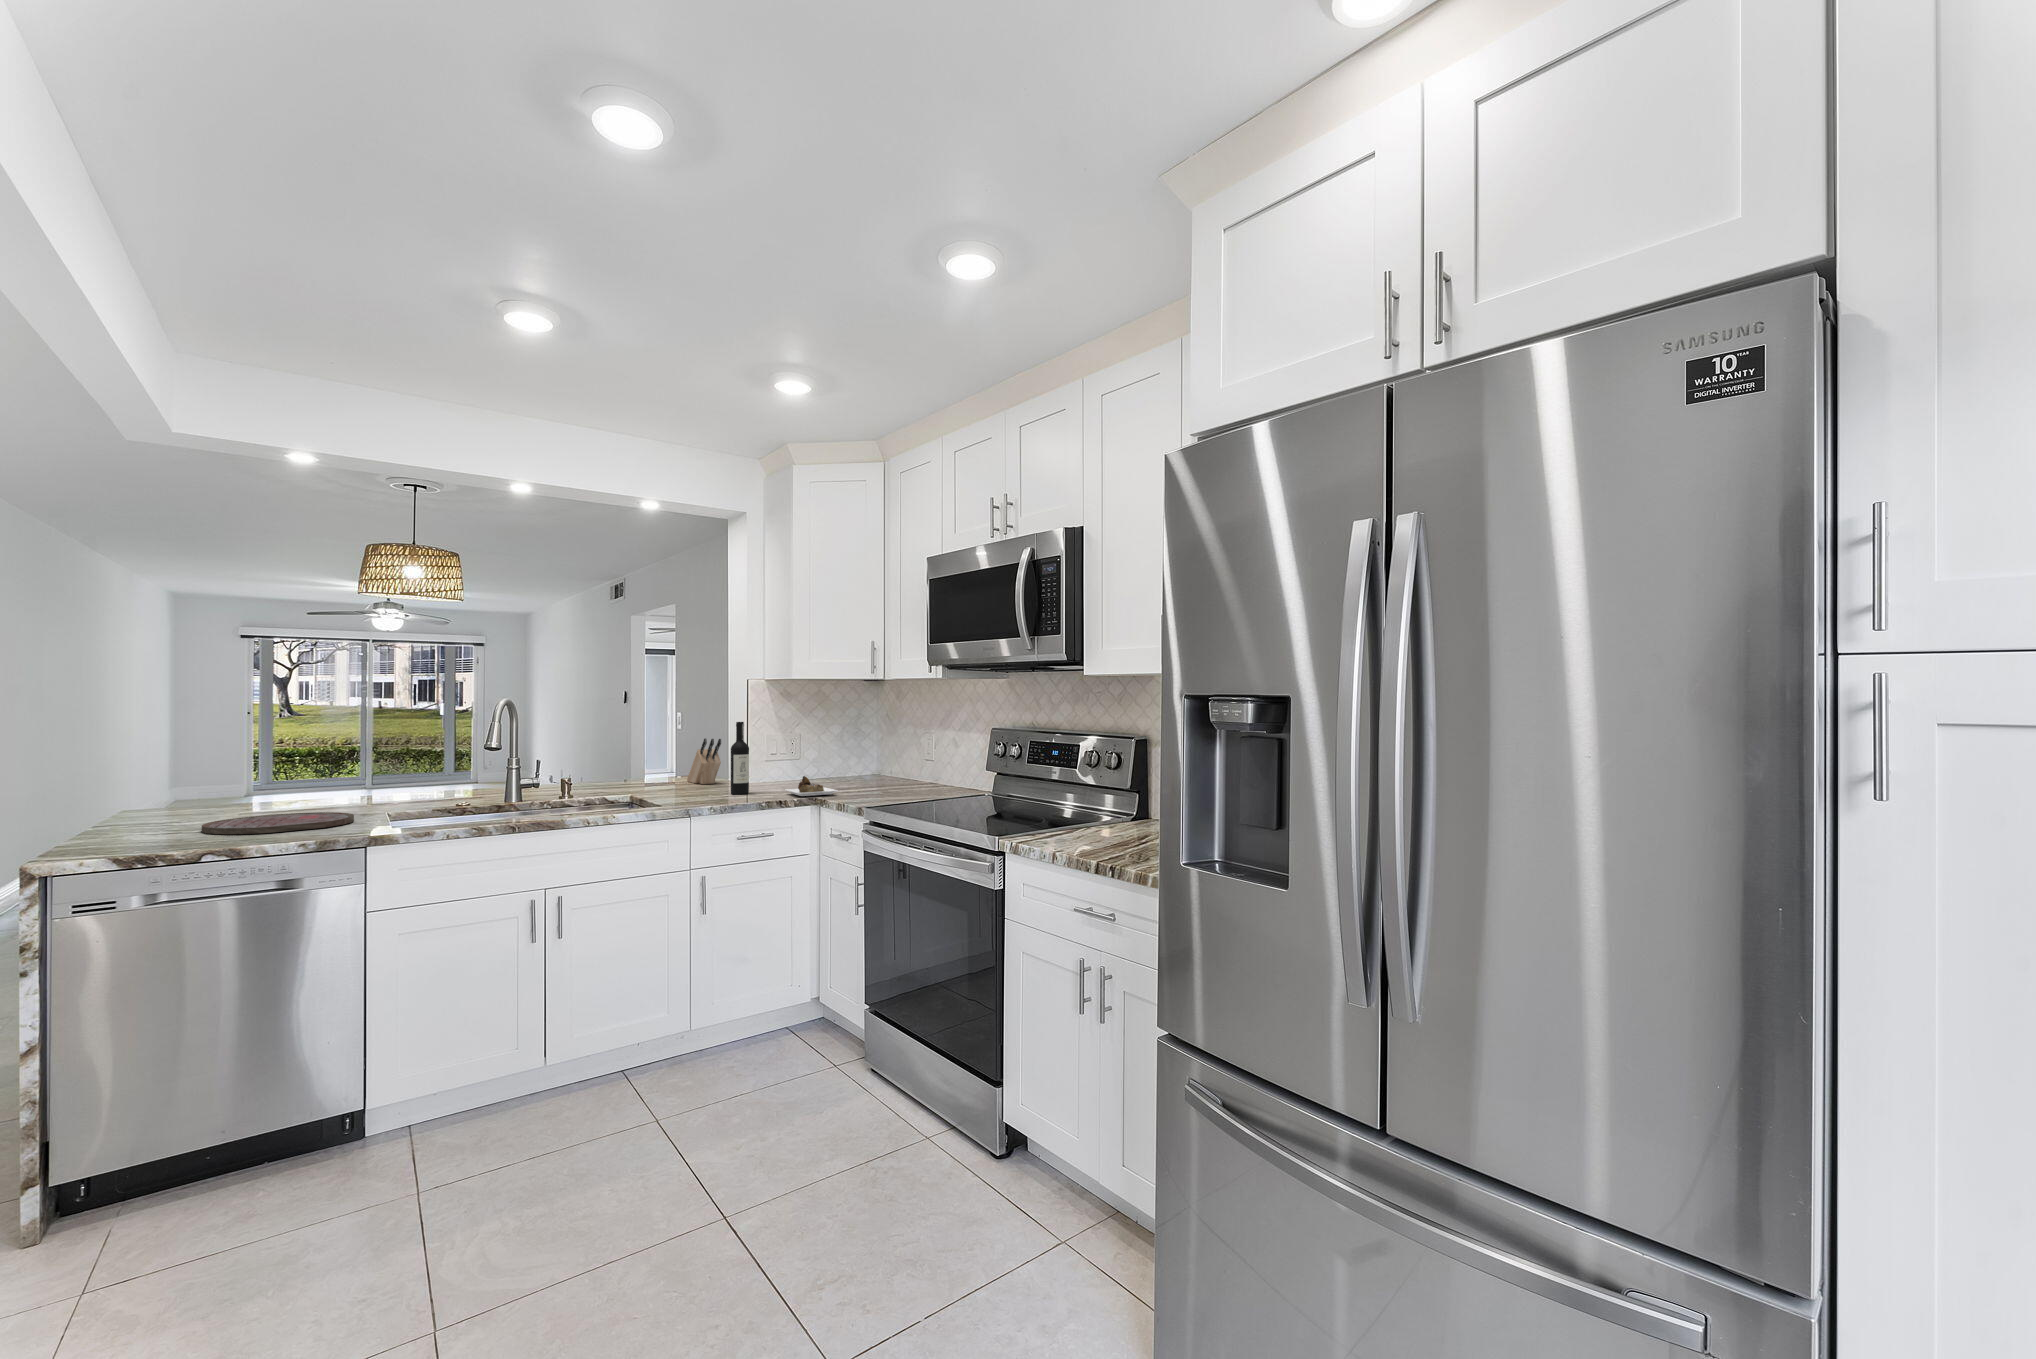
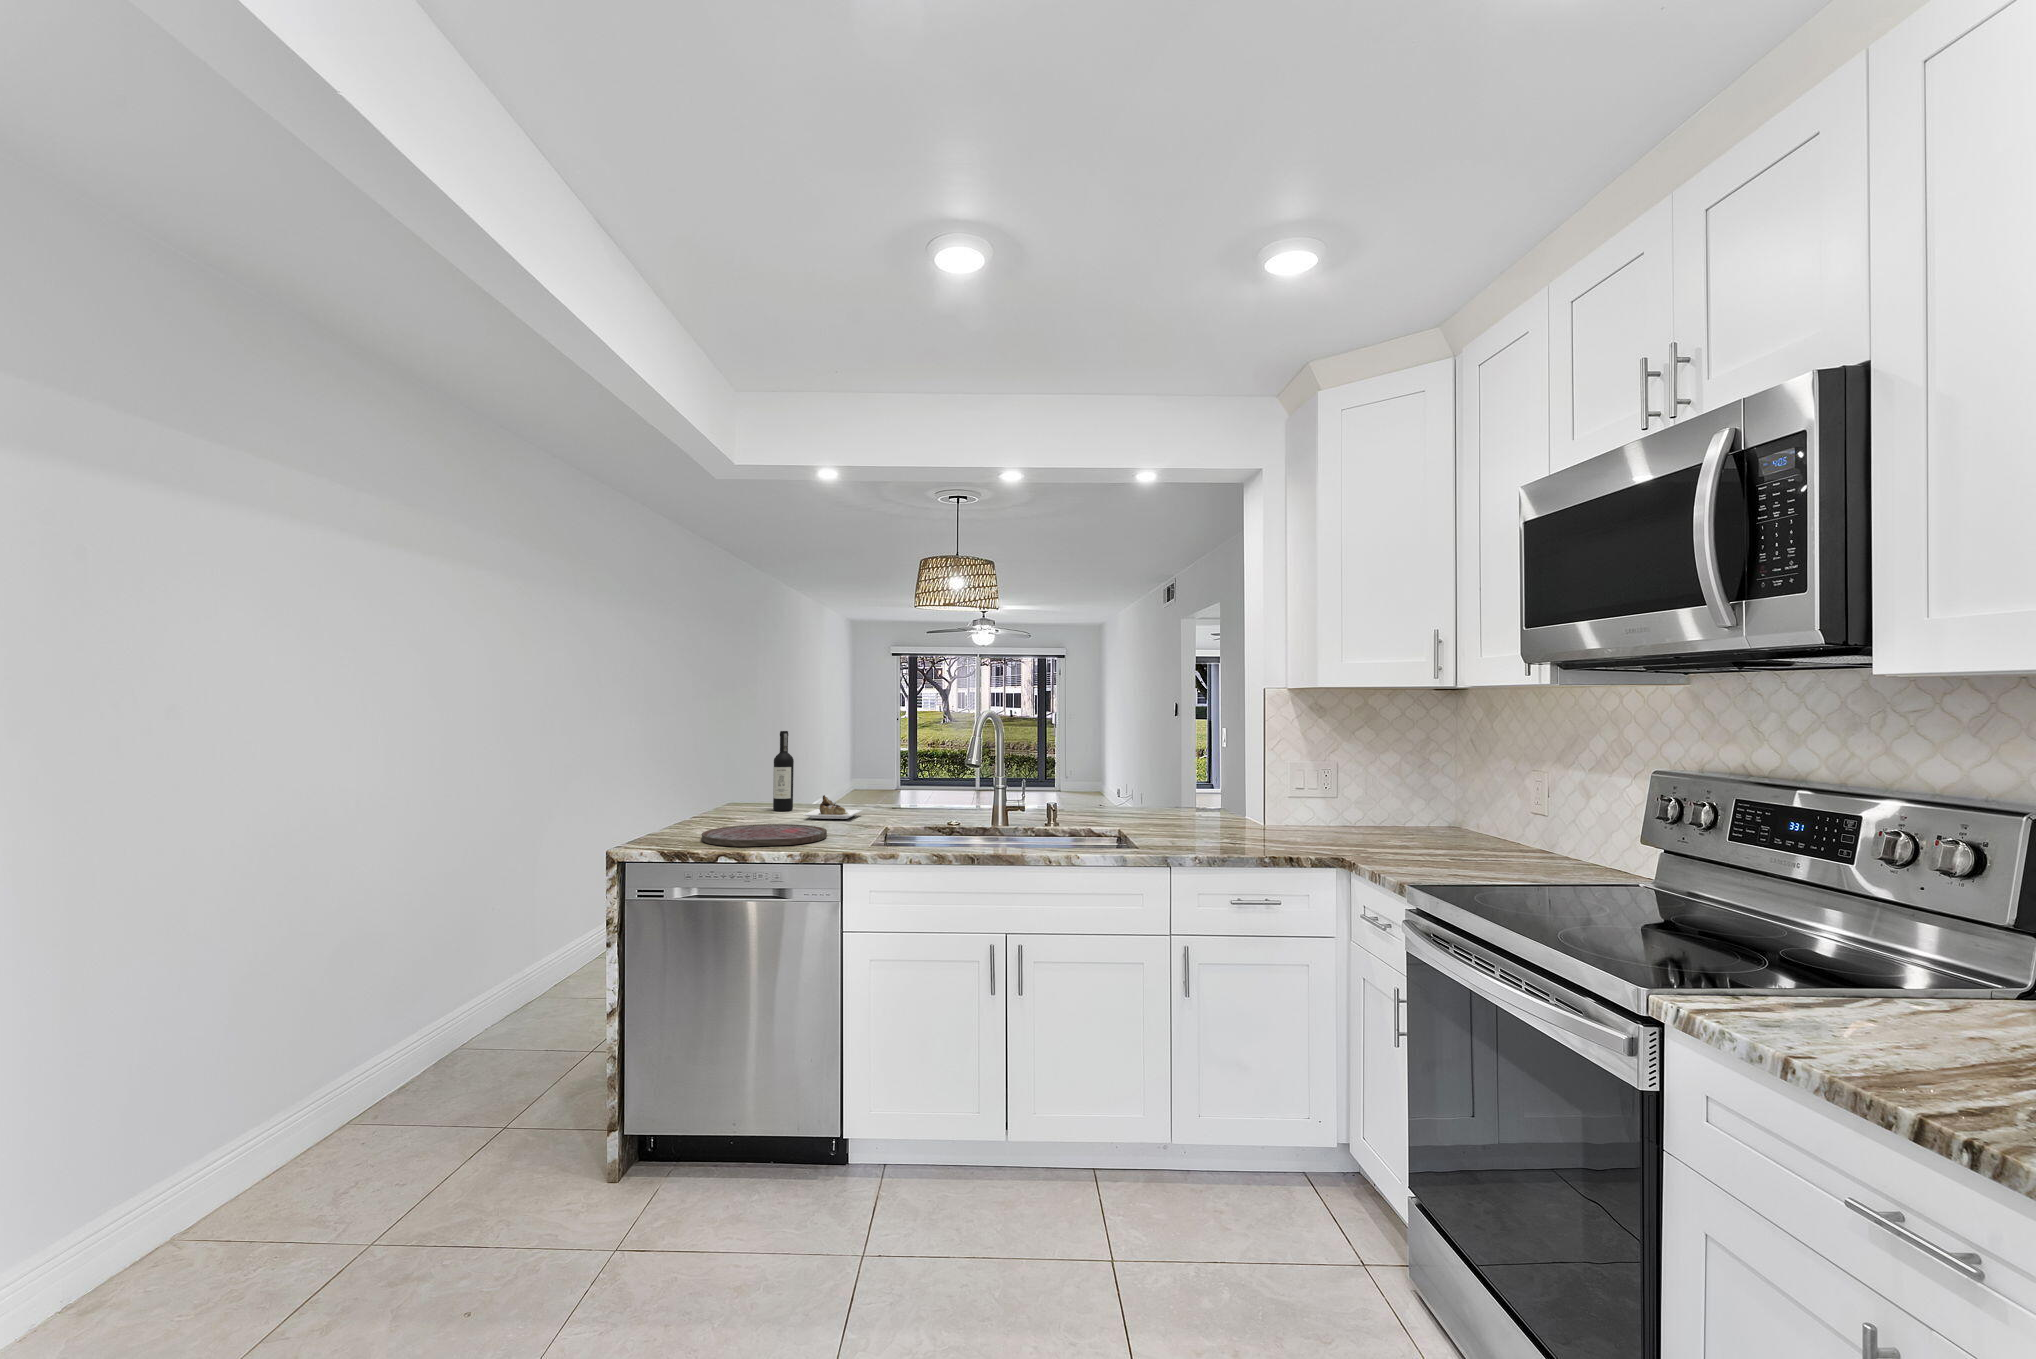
wine bottle: present [731,722,838,796] -> present [773,731,862,819]
knife block: present [687,738,721,784] -> none [1196,762,1232,819]

